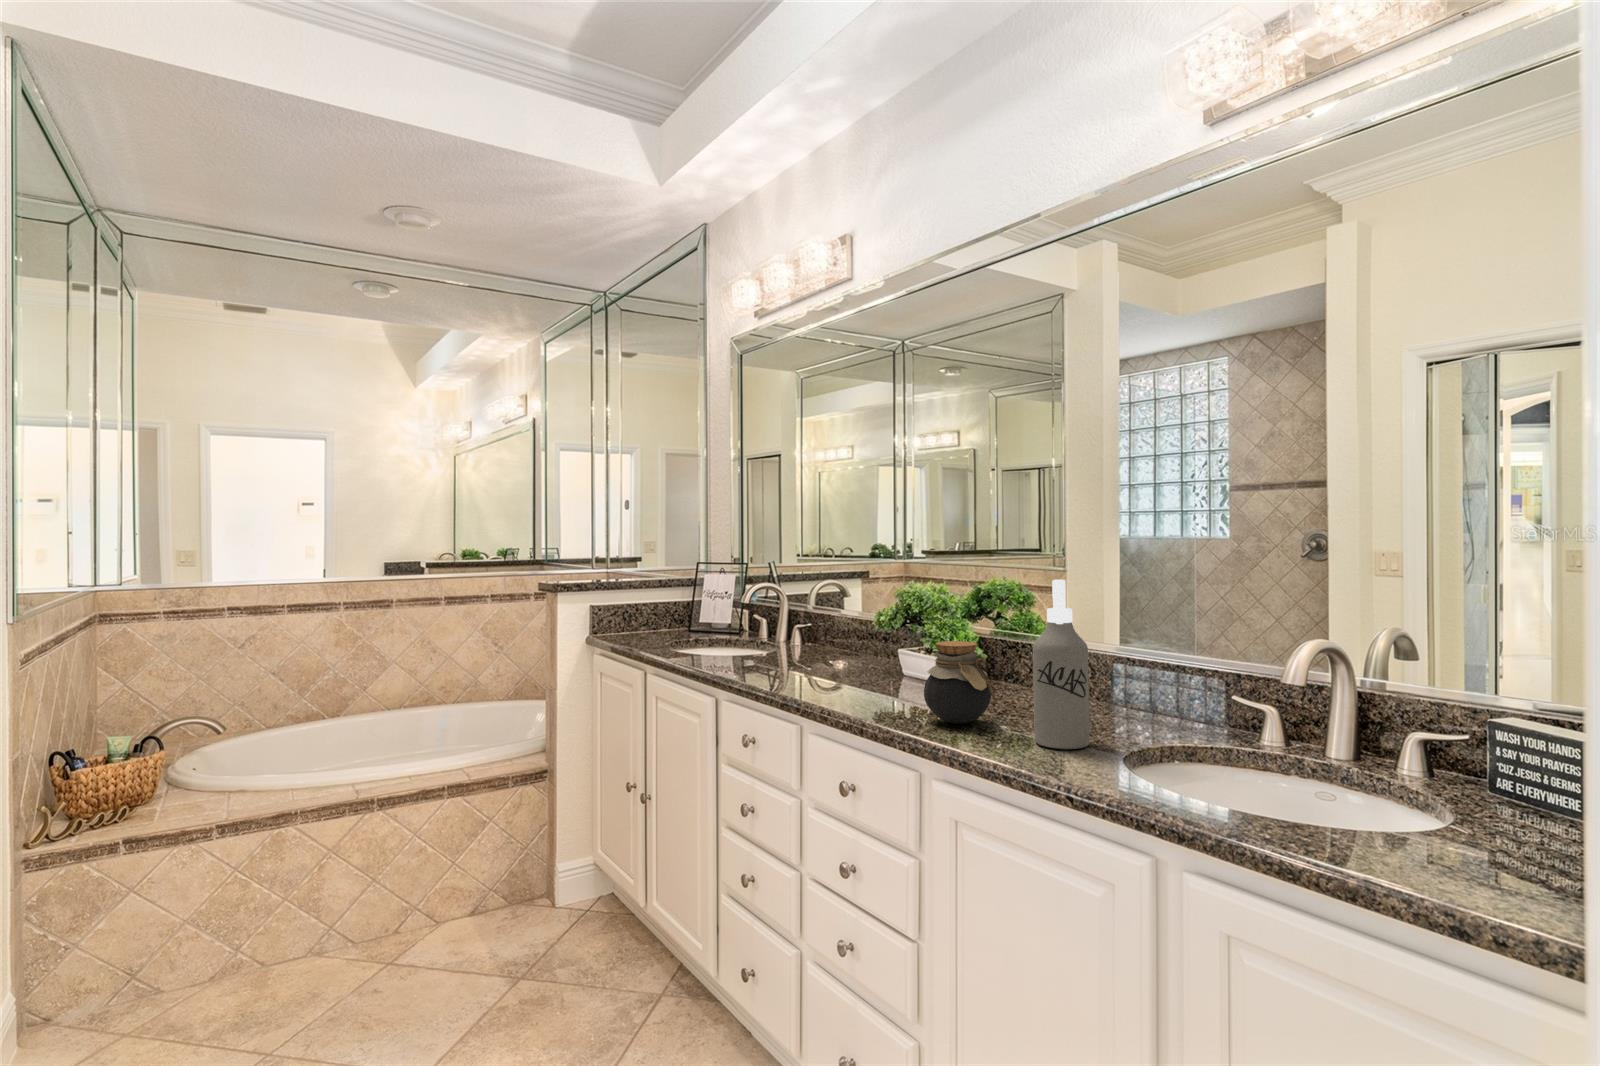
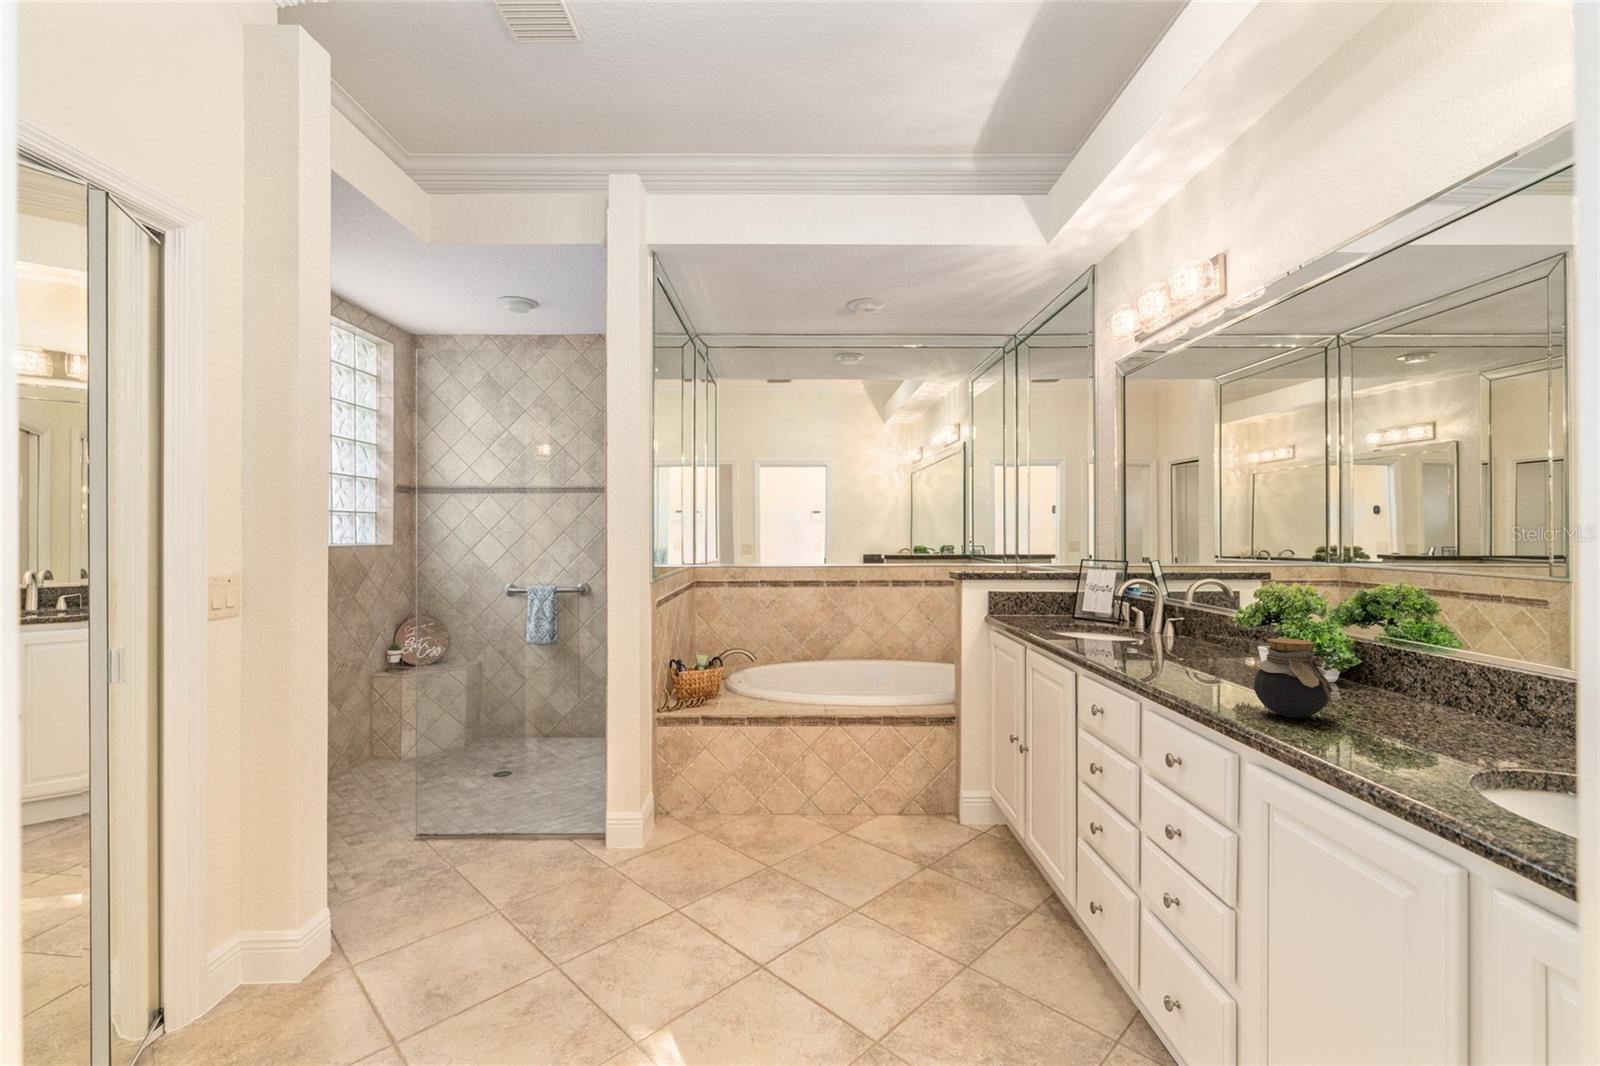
spray bottle: present [1033,580,1090,749] -> none [1365,584,1435,756]

